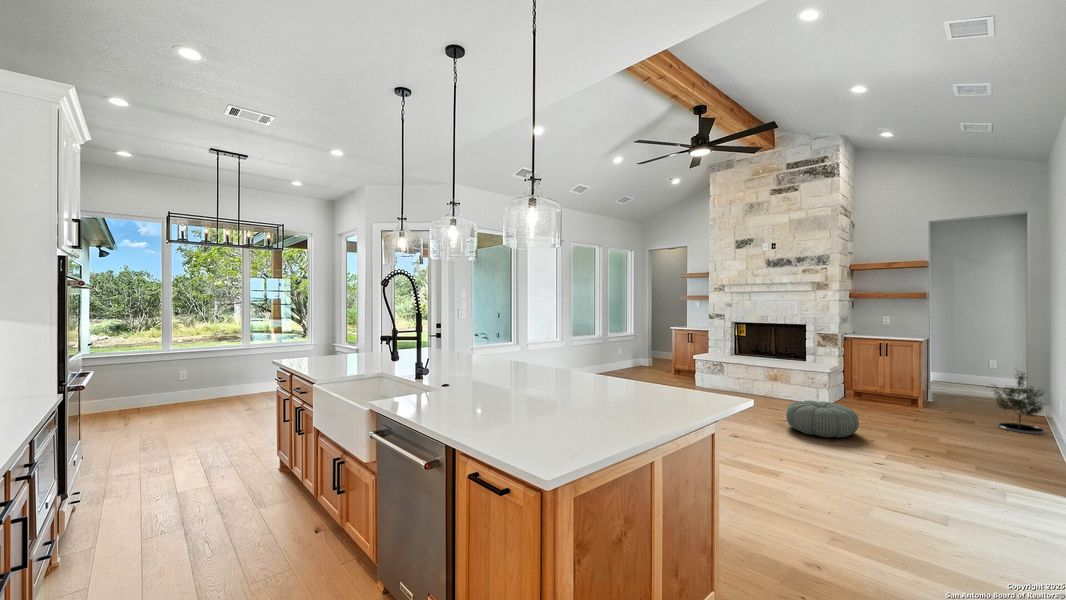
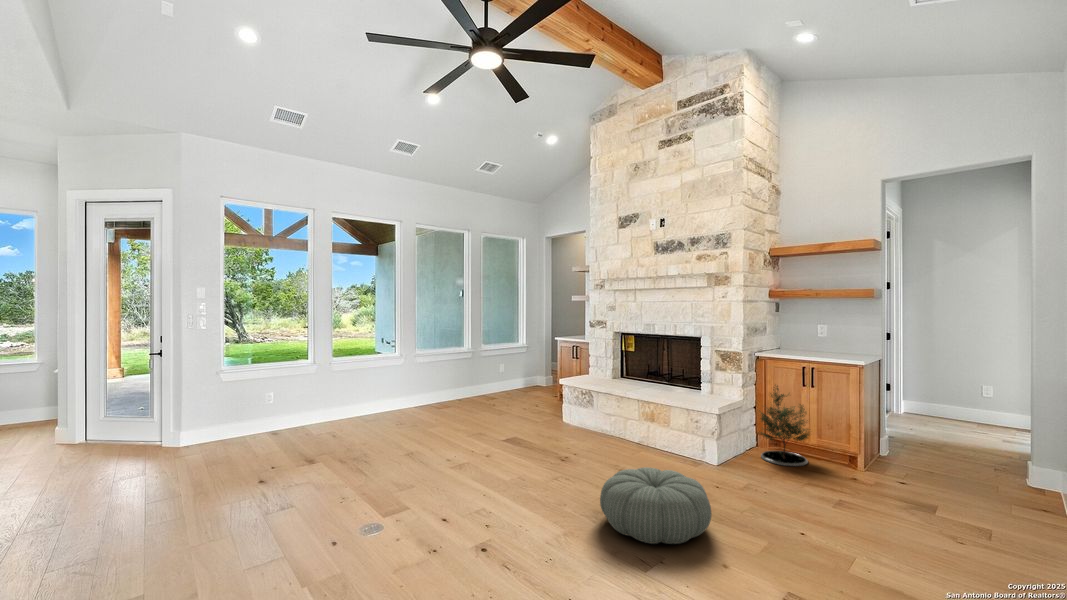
potted tree: present [994,372,1046,434] -> present [759,386,809,466]

